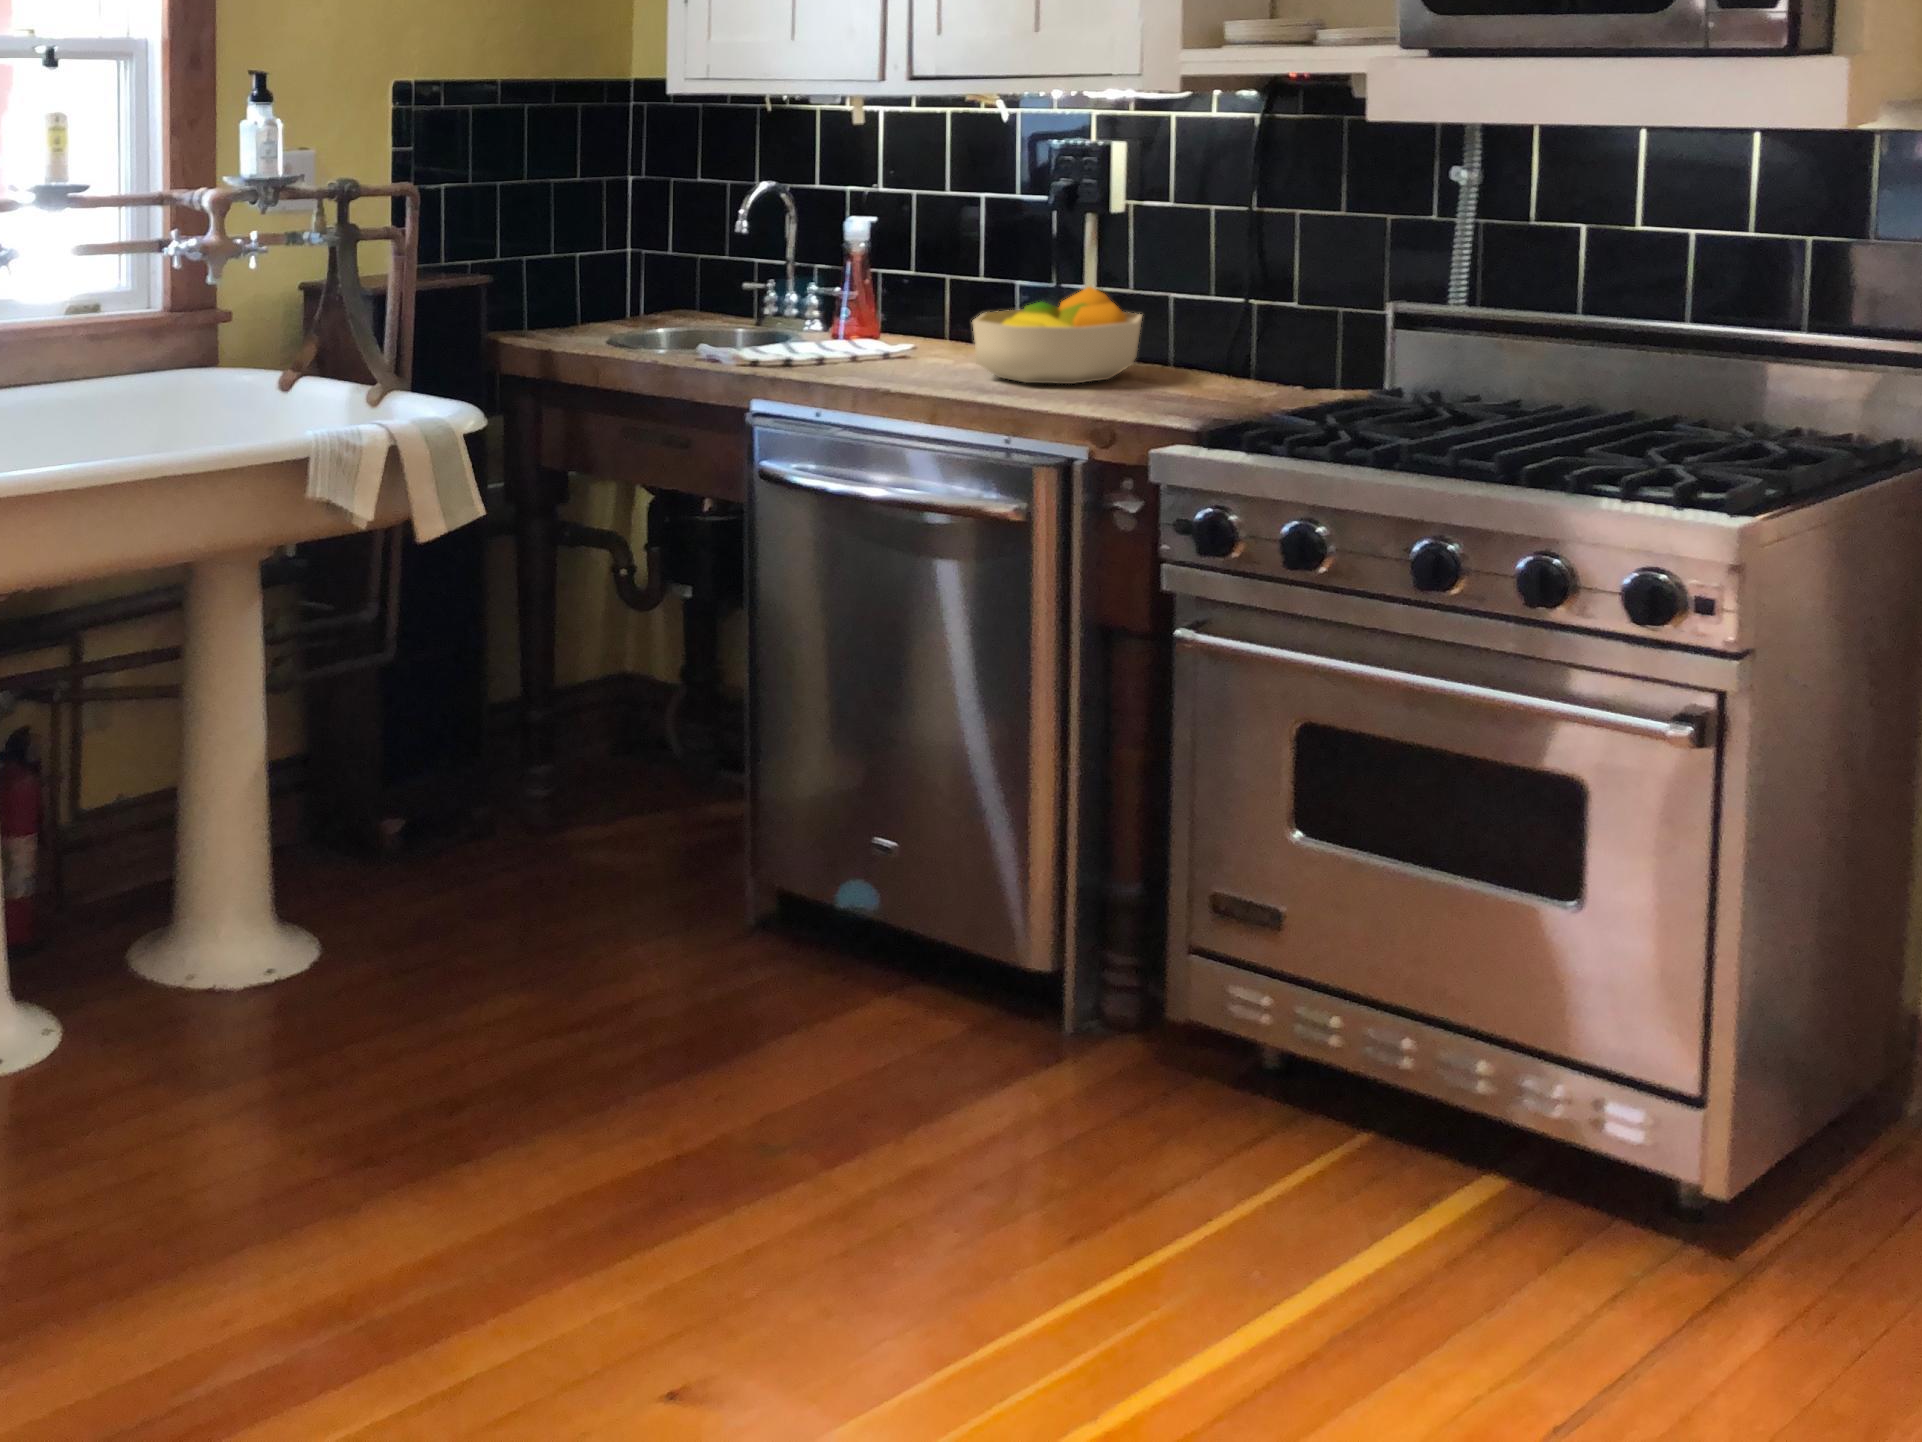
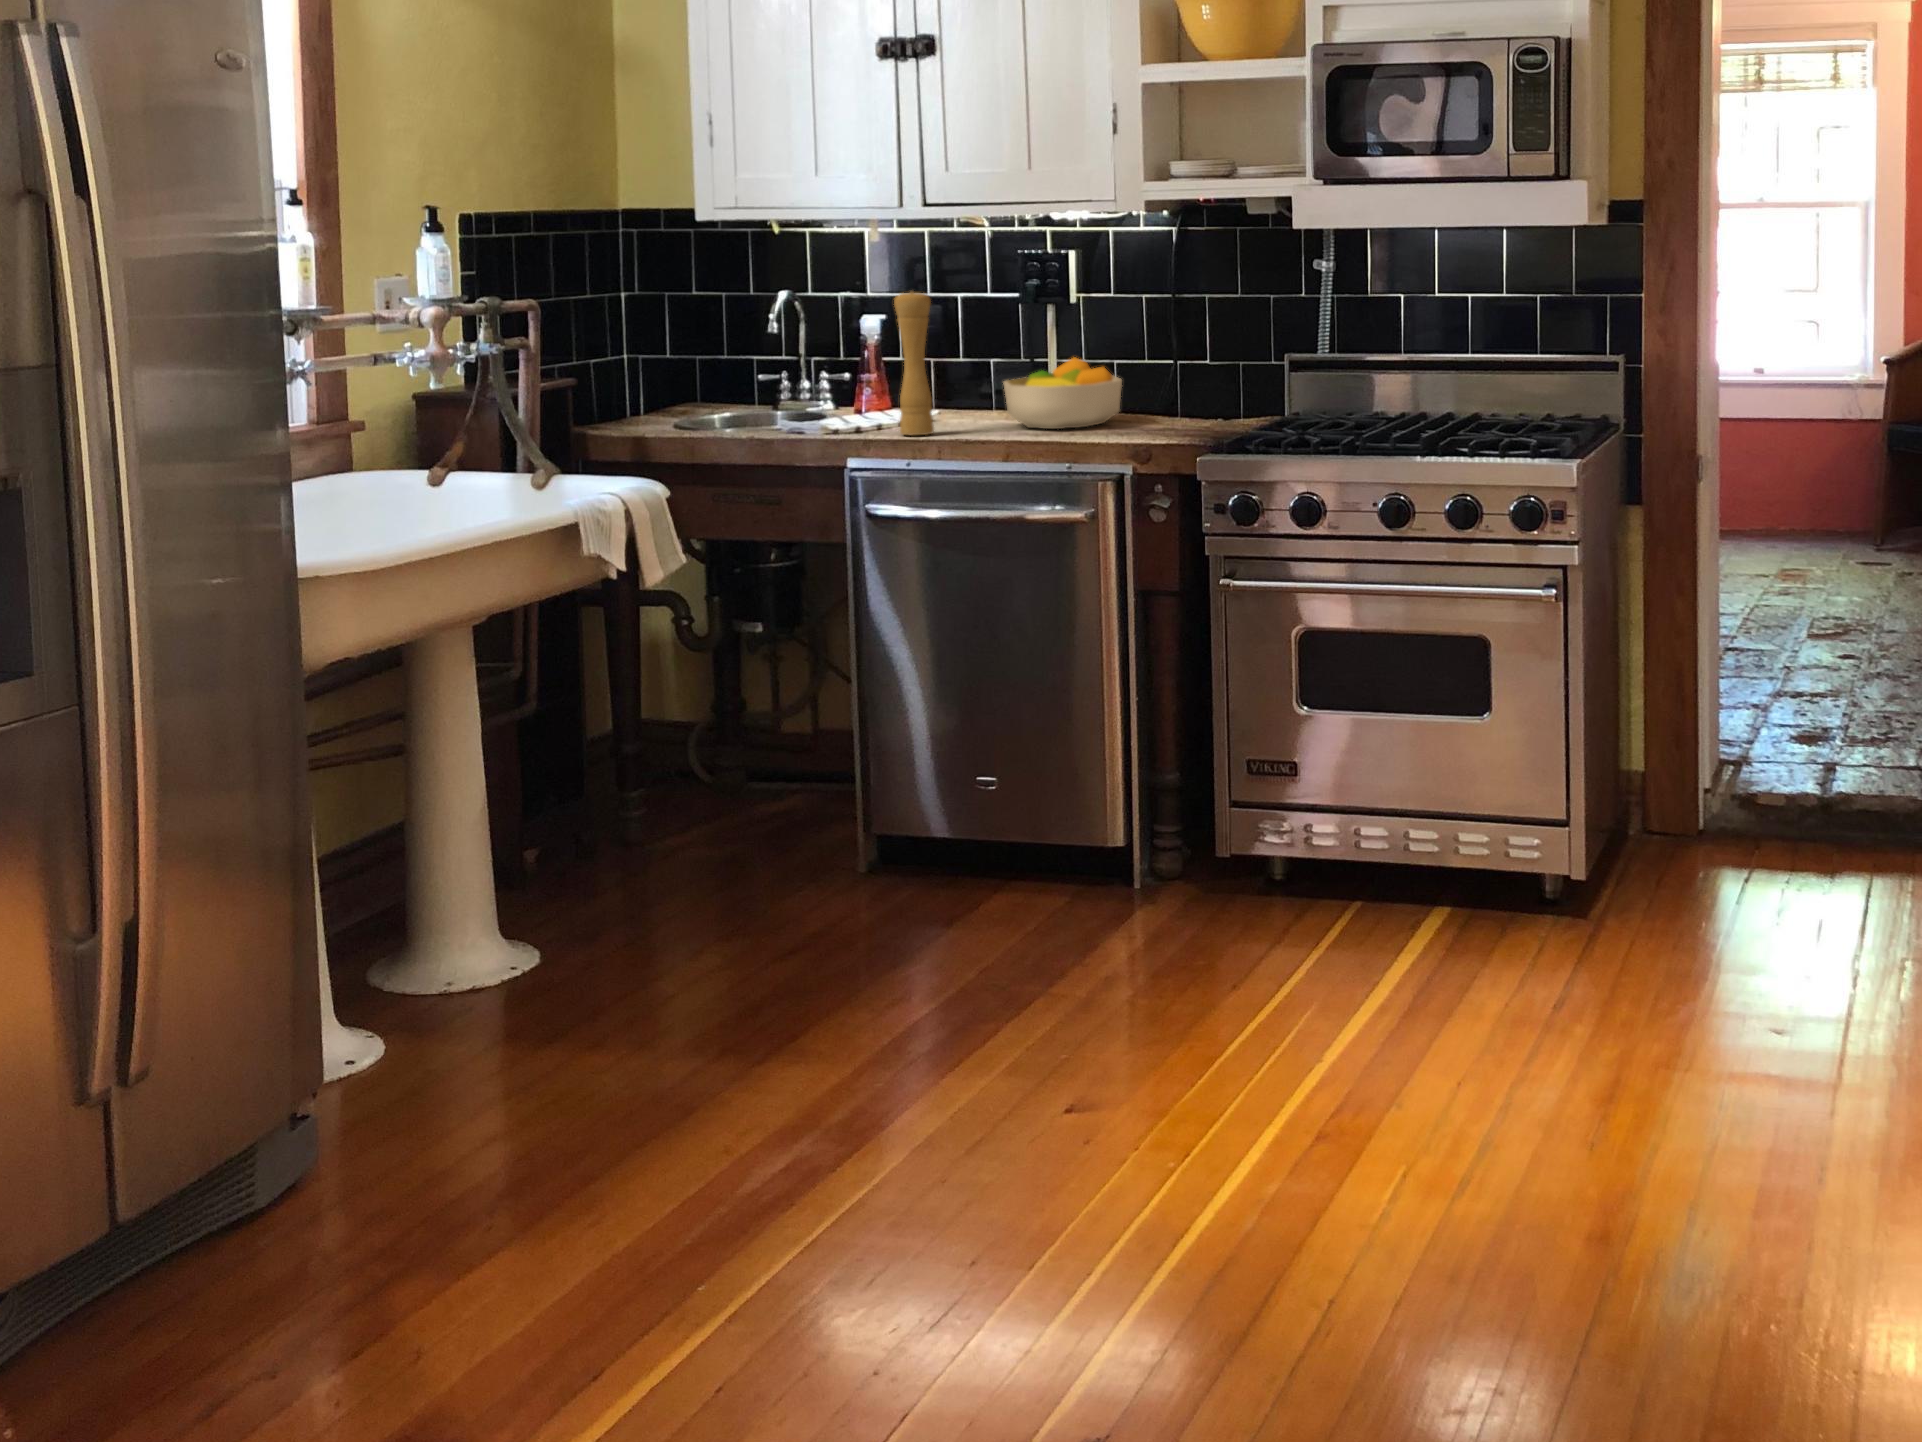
pepper mill: none [824,189,872,377] -> present [894,291,934,435]

